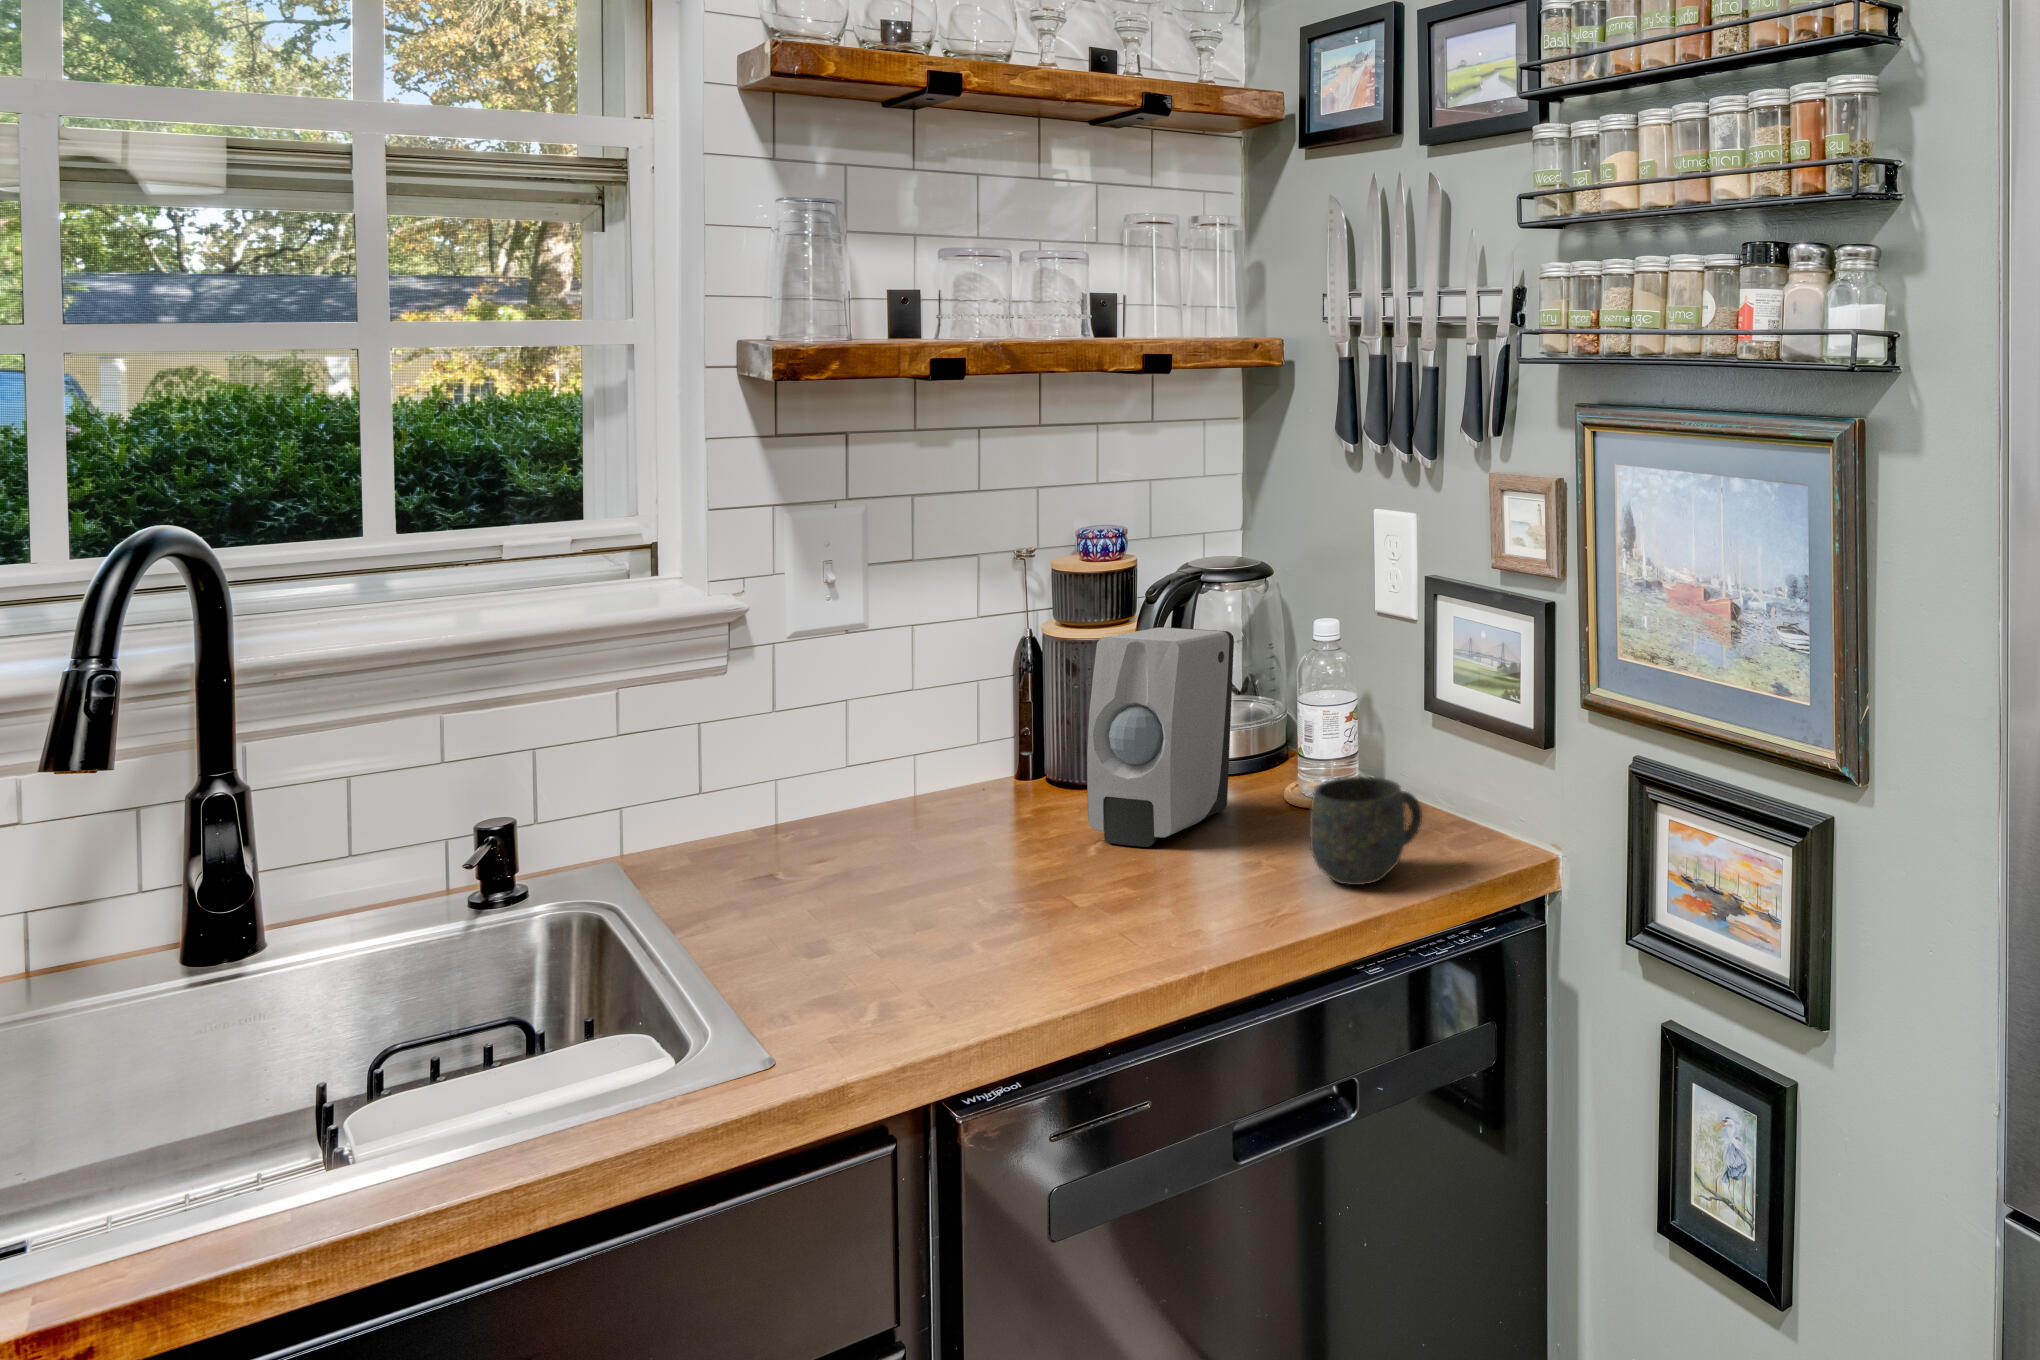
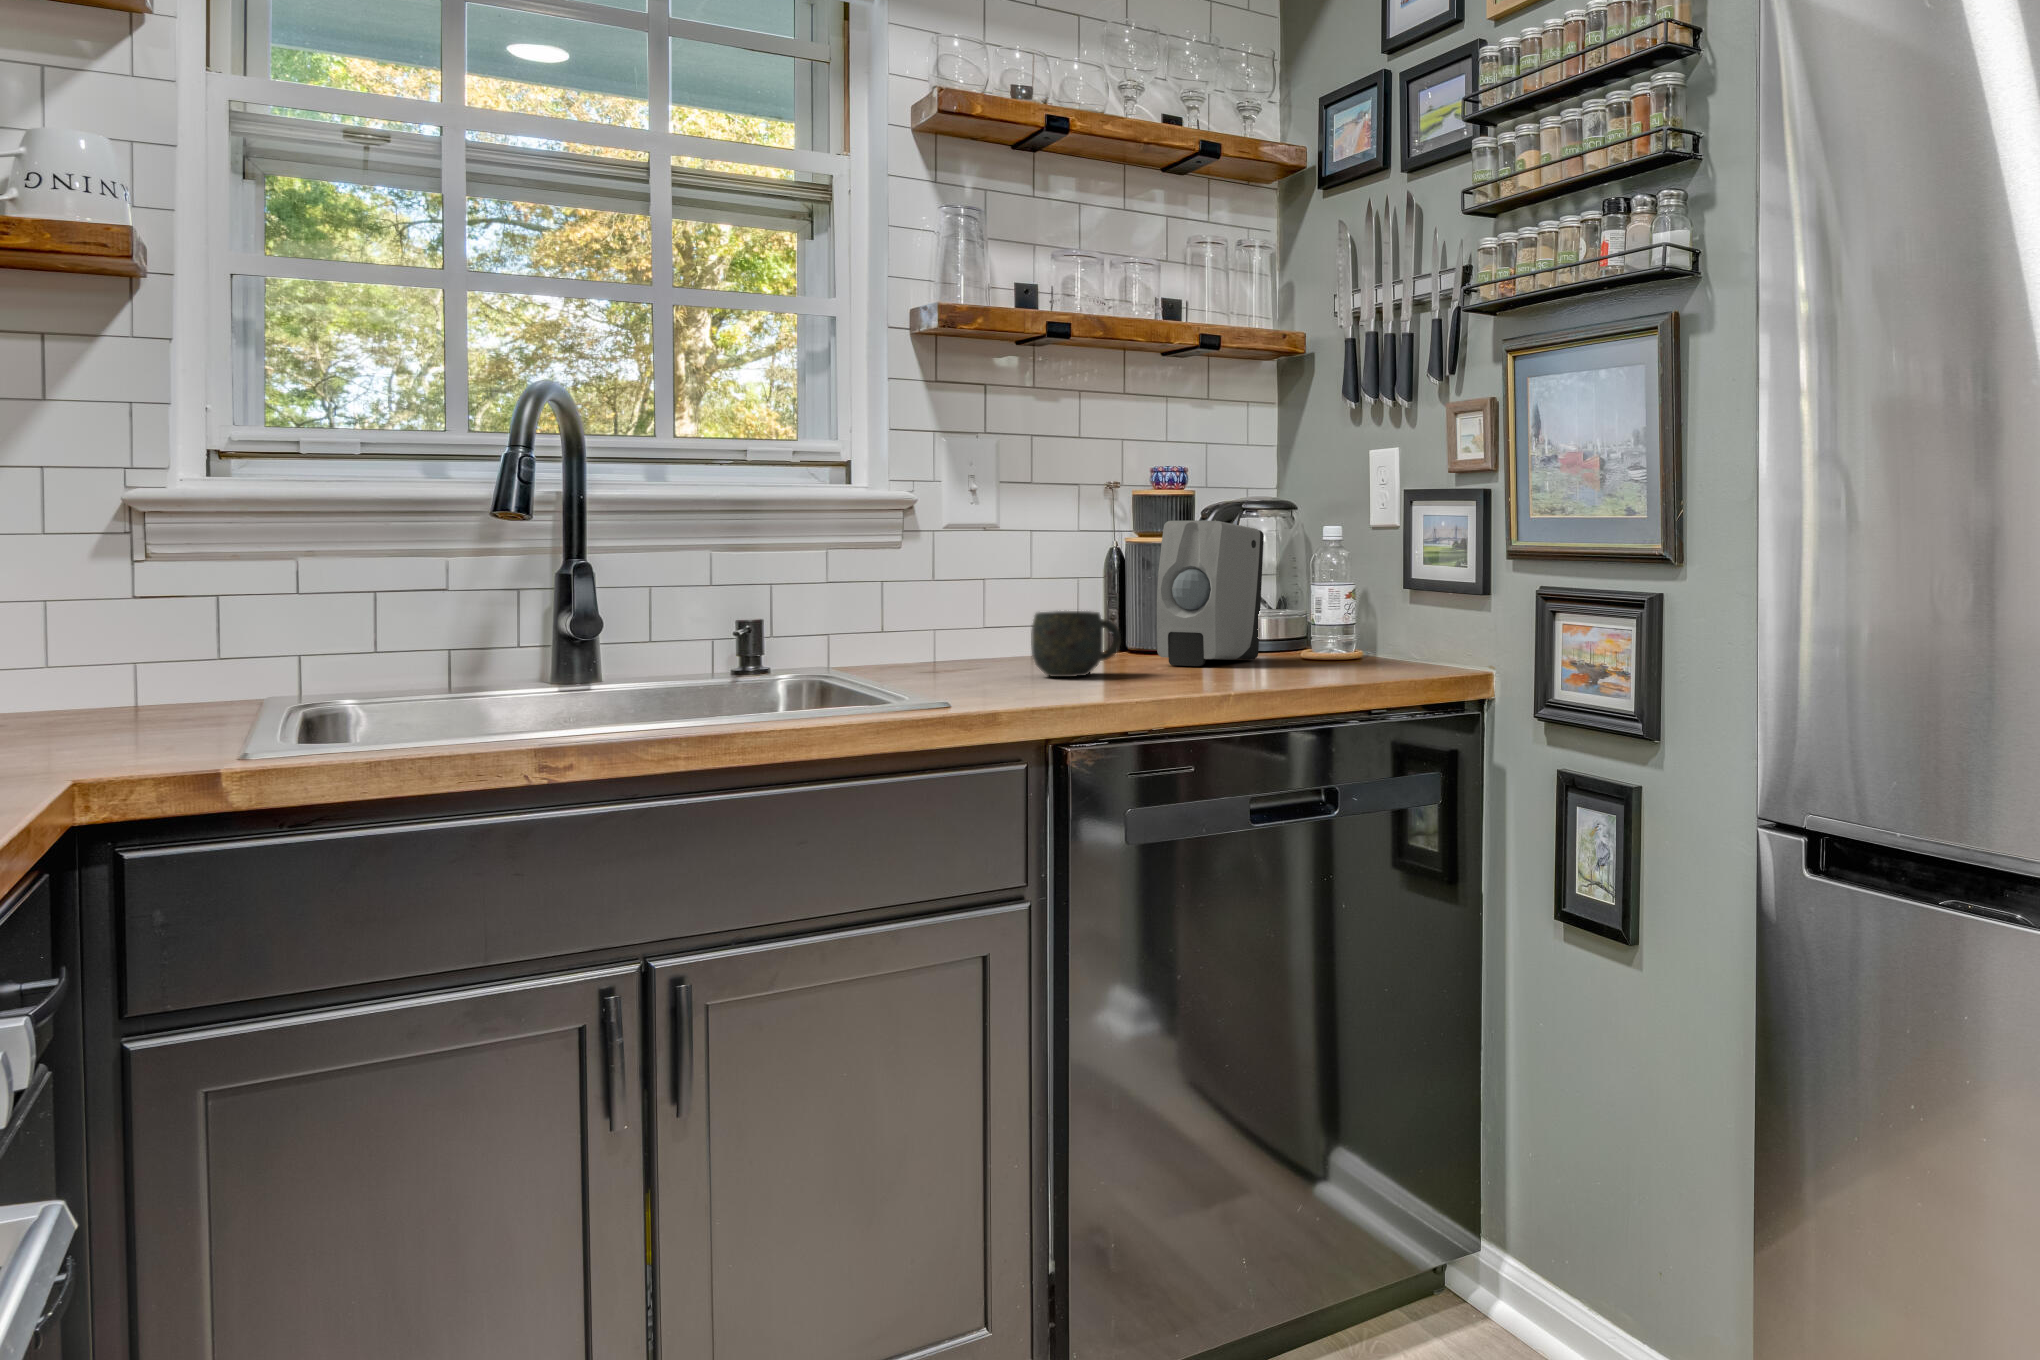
mug: present [1310,777,1422,885] -> present [1031,611,1121,677]

